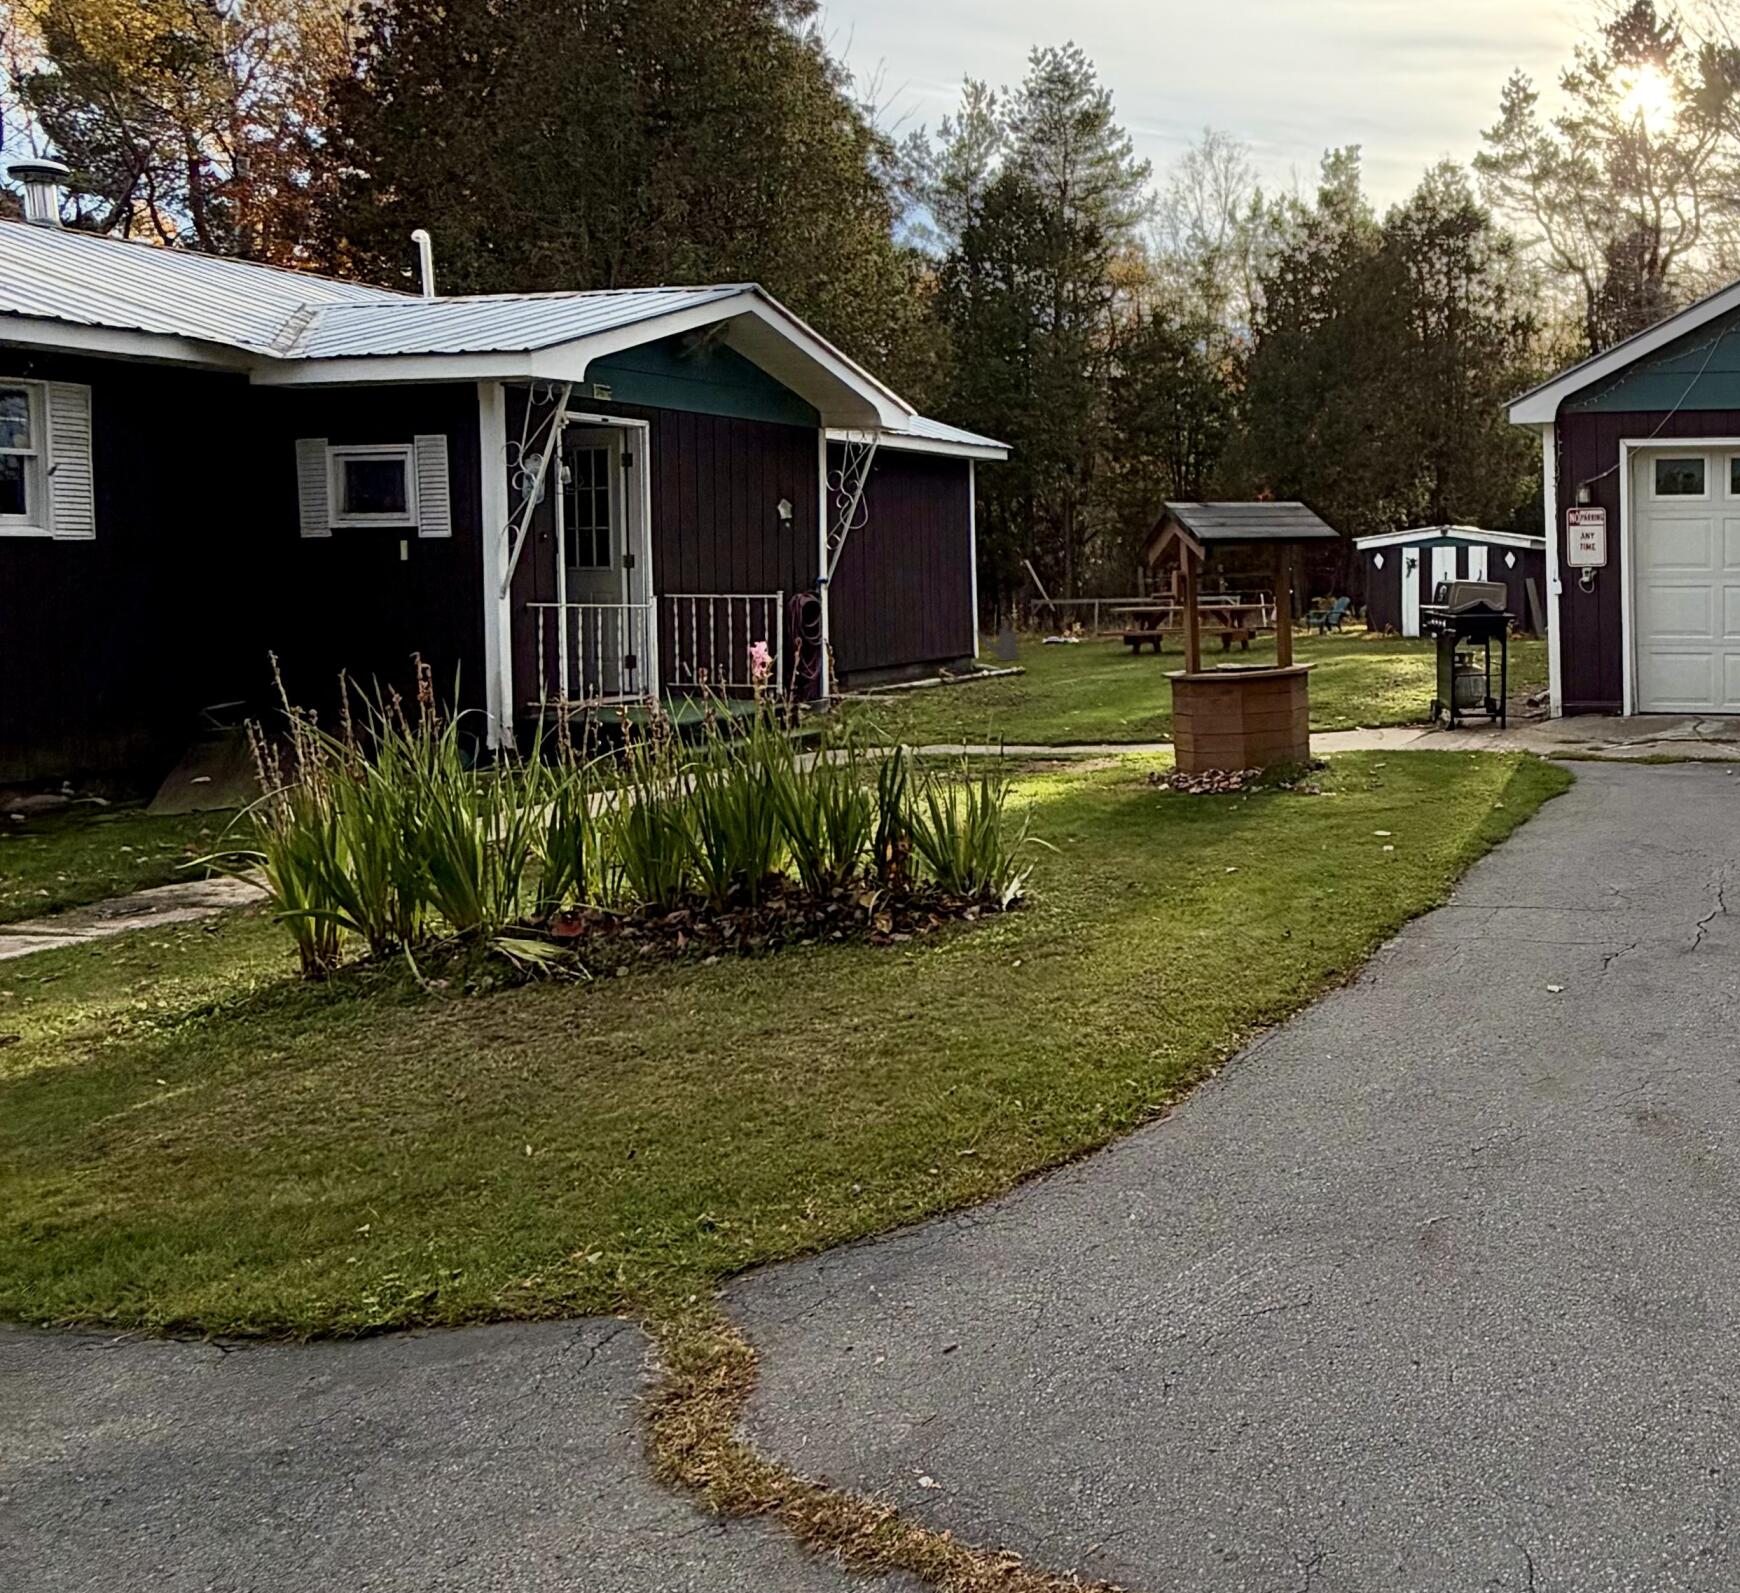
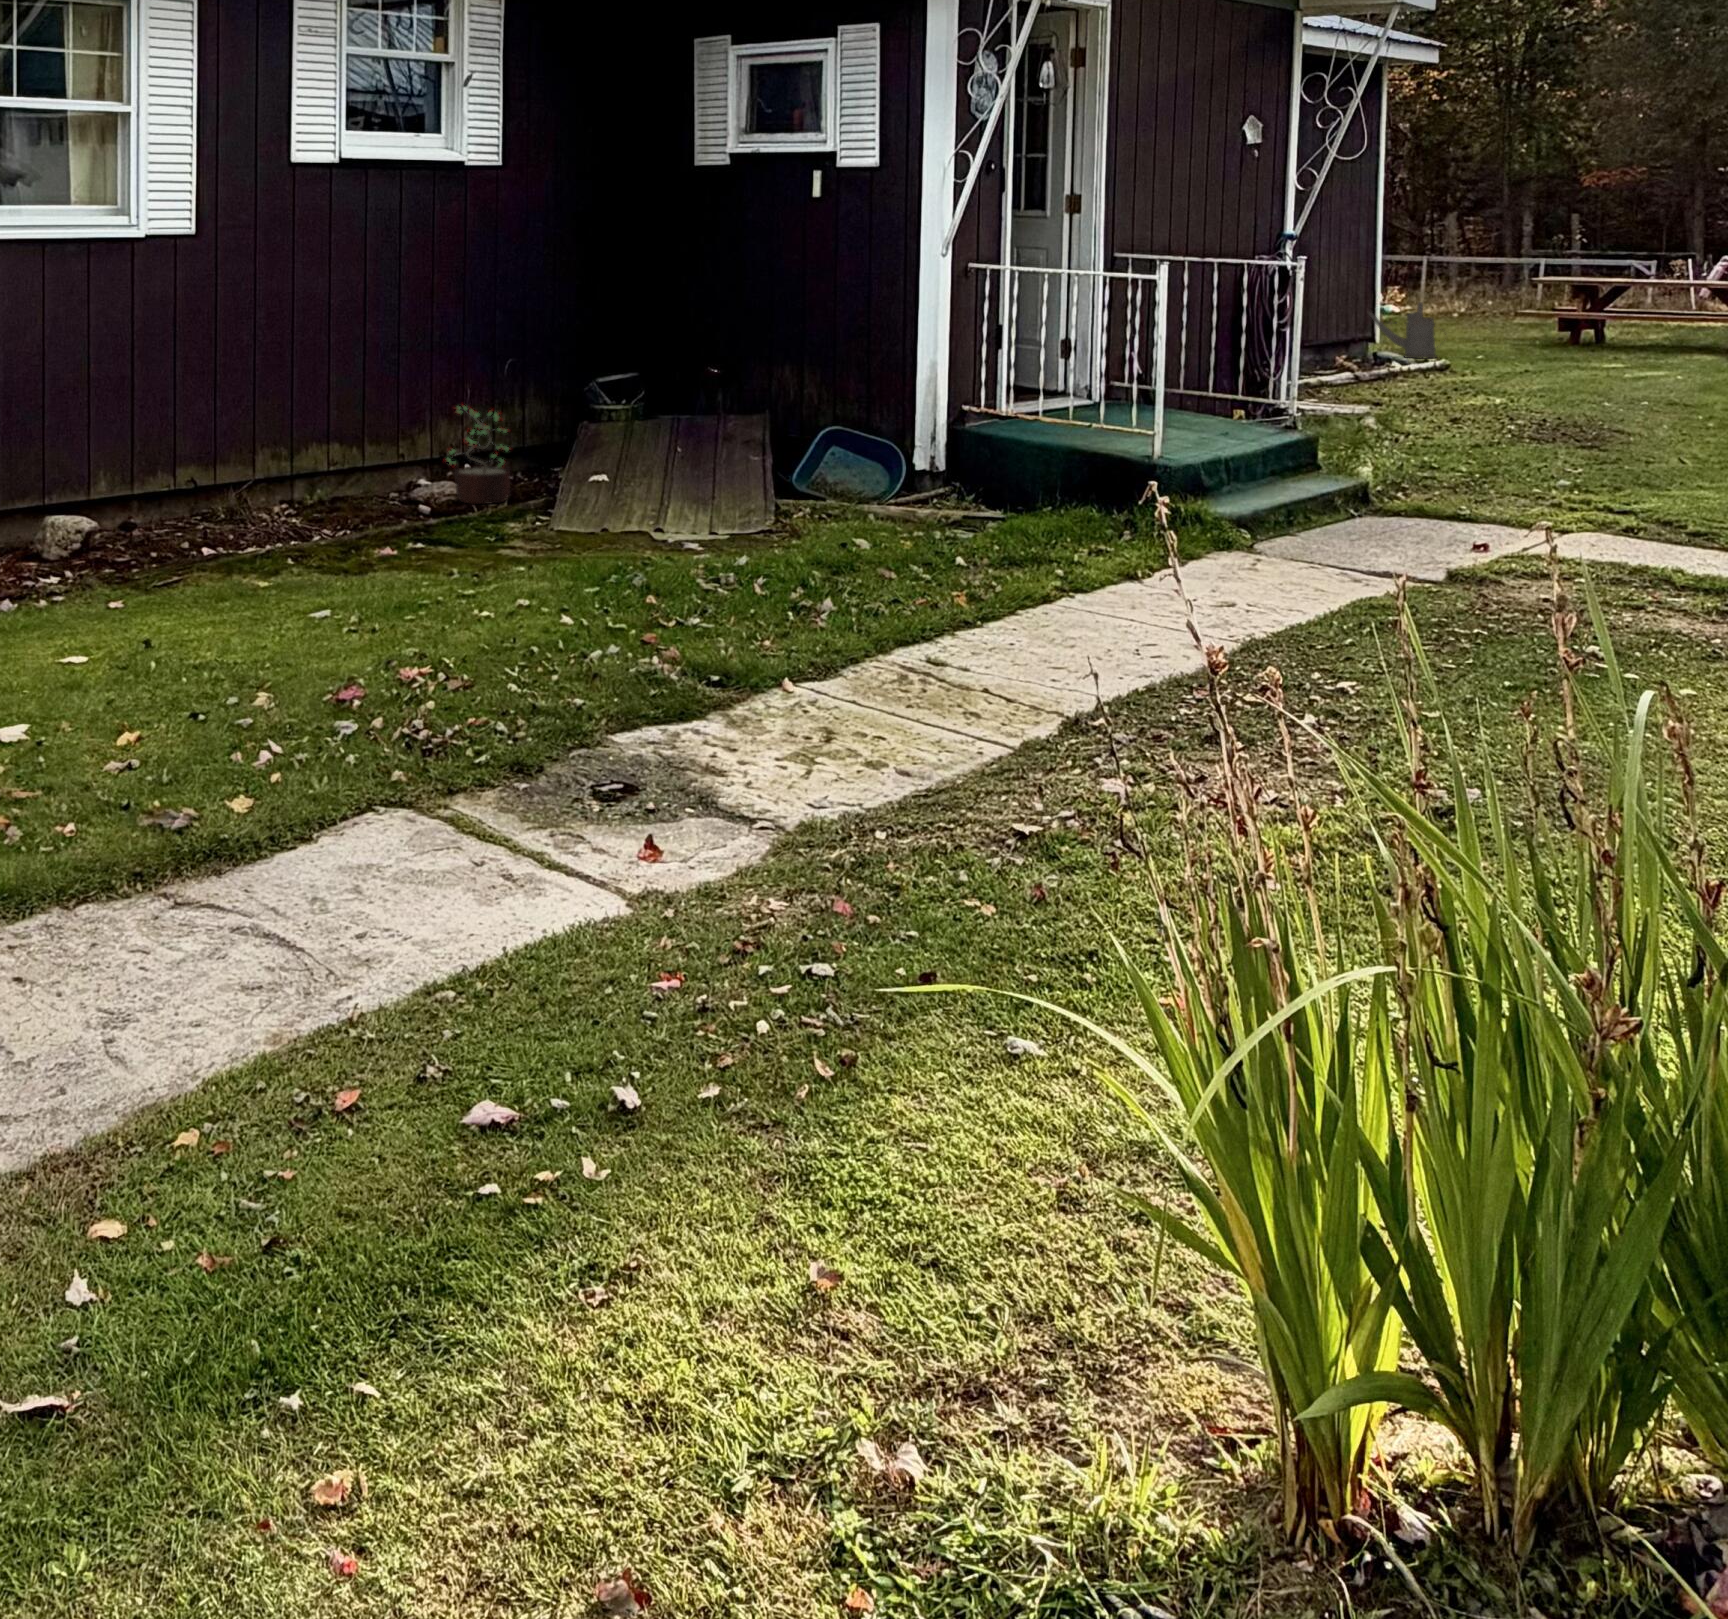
decorative plant: none [22,735,99,818] -> present [443,404,510,504]

